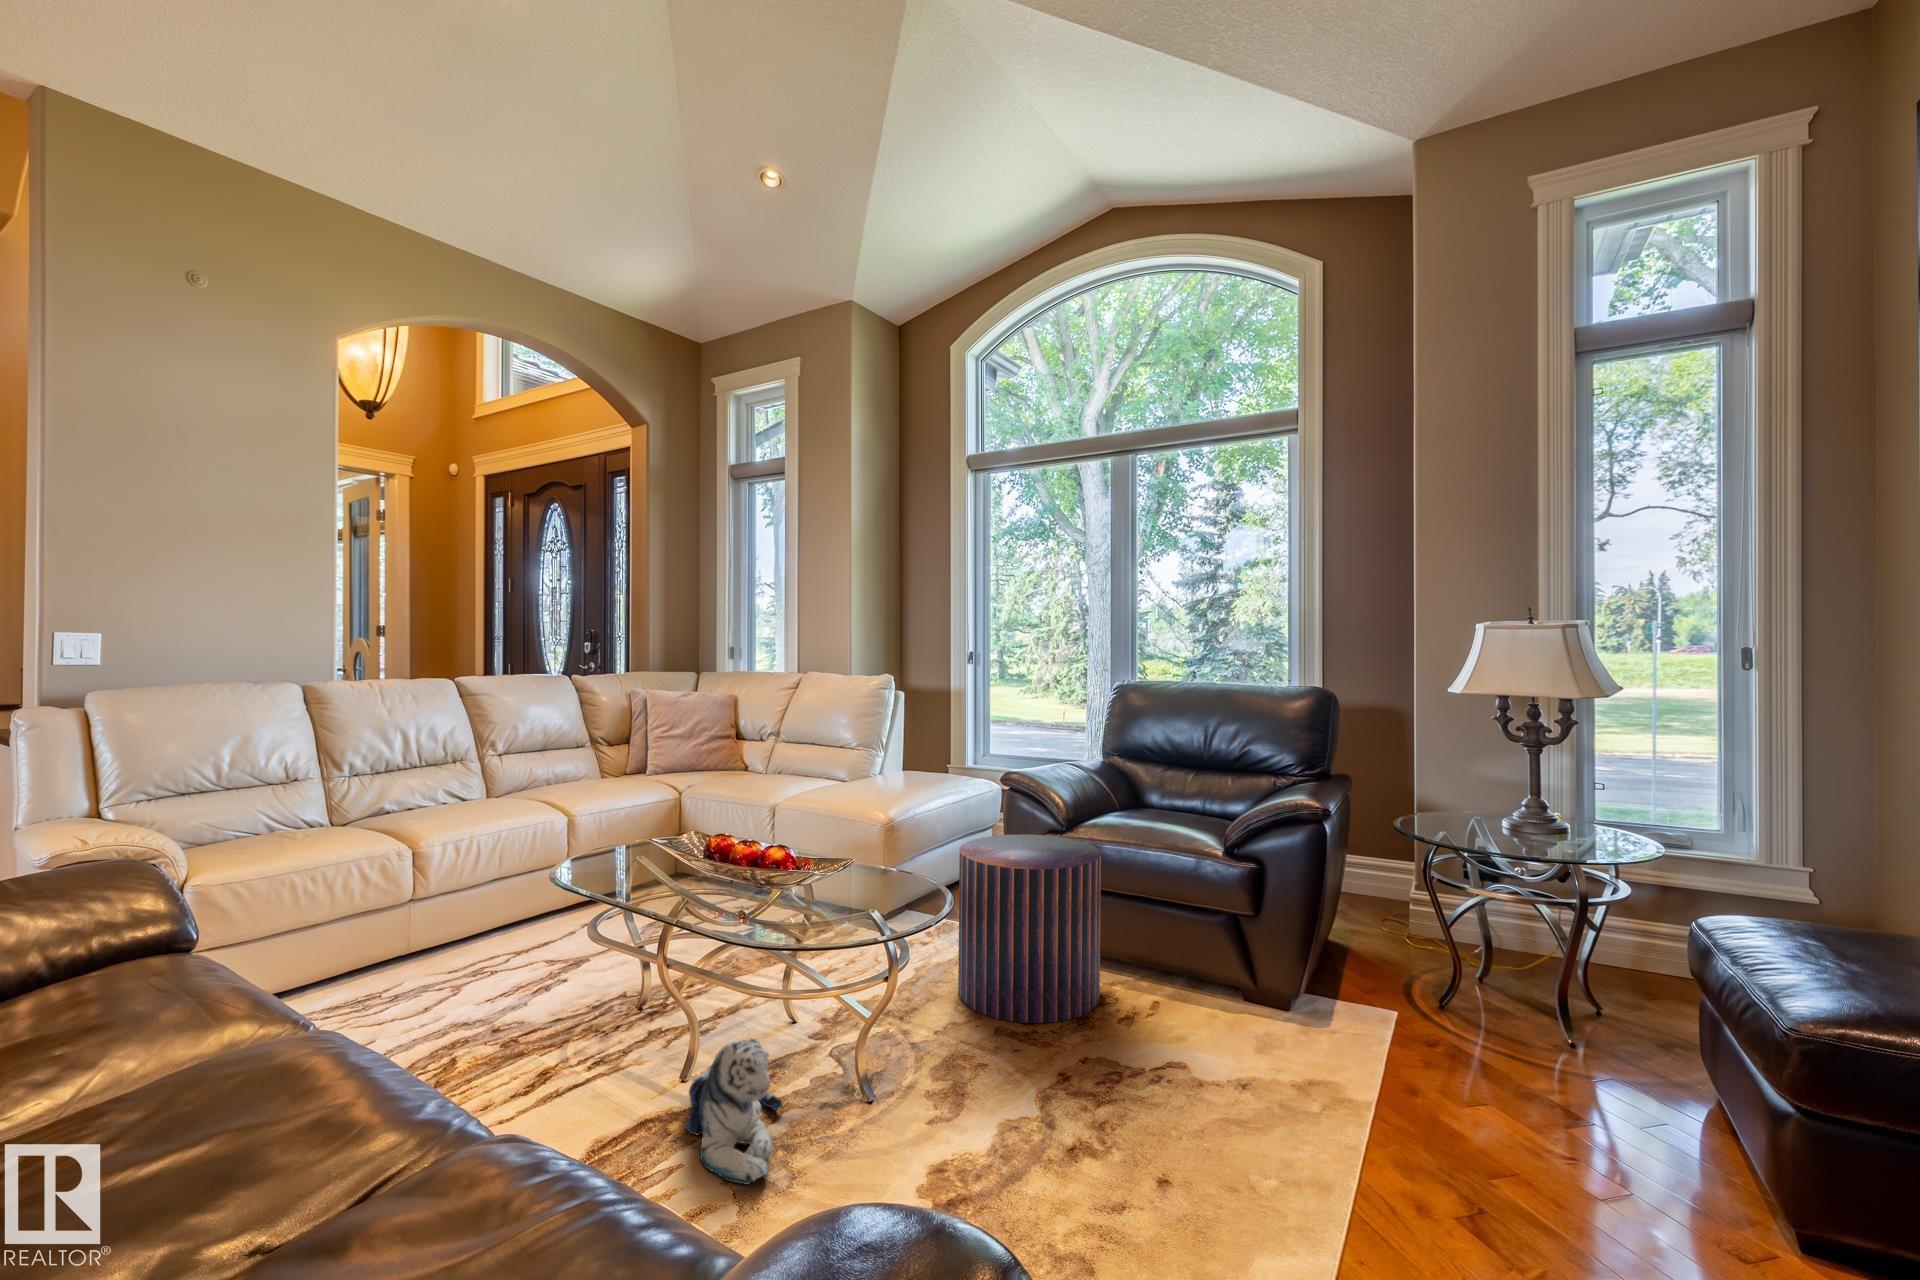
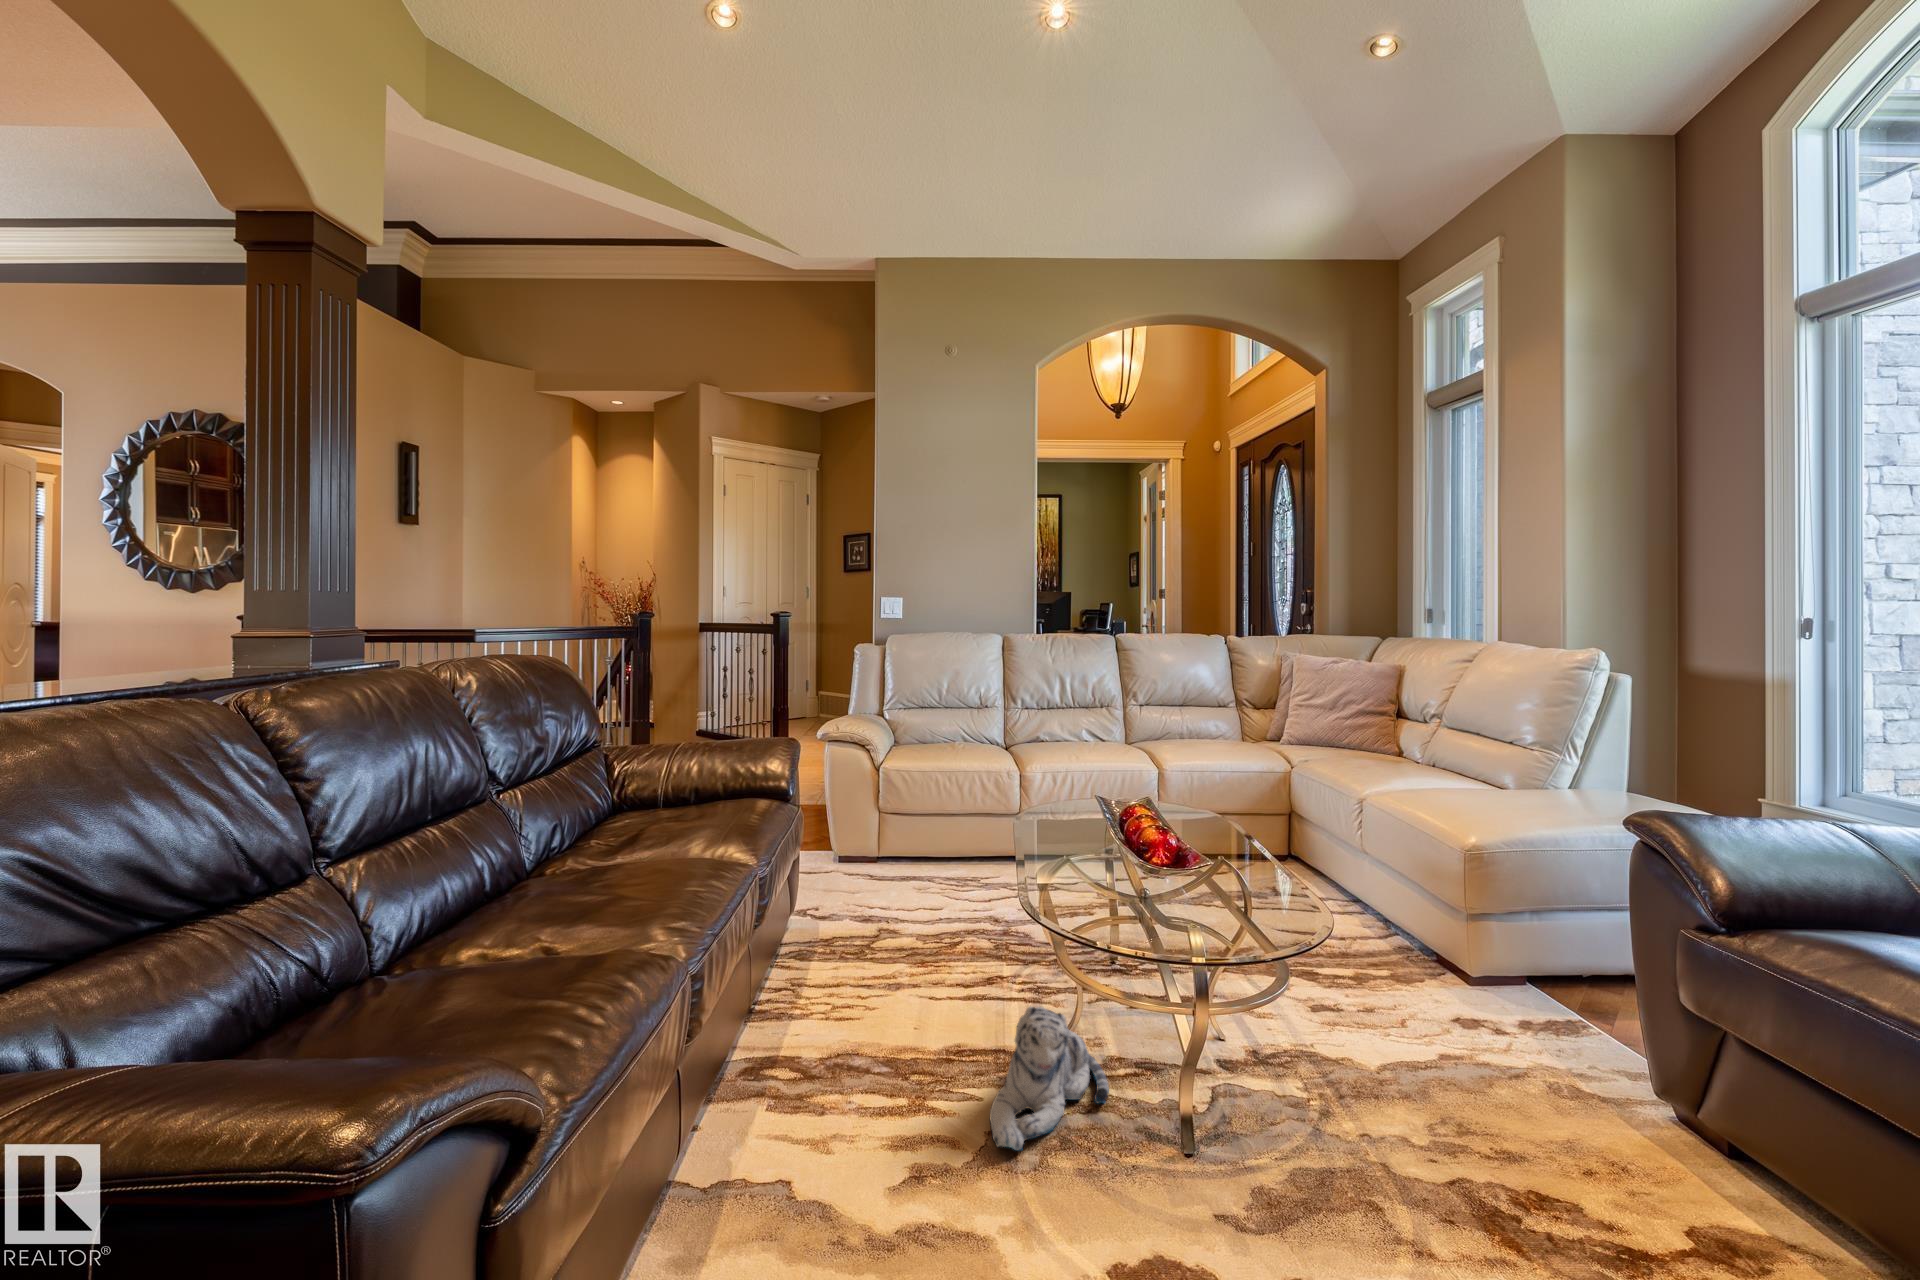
pouf: present [958,834,1101,1023] -> none [1455,894,1750,1238]

